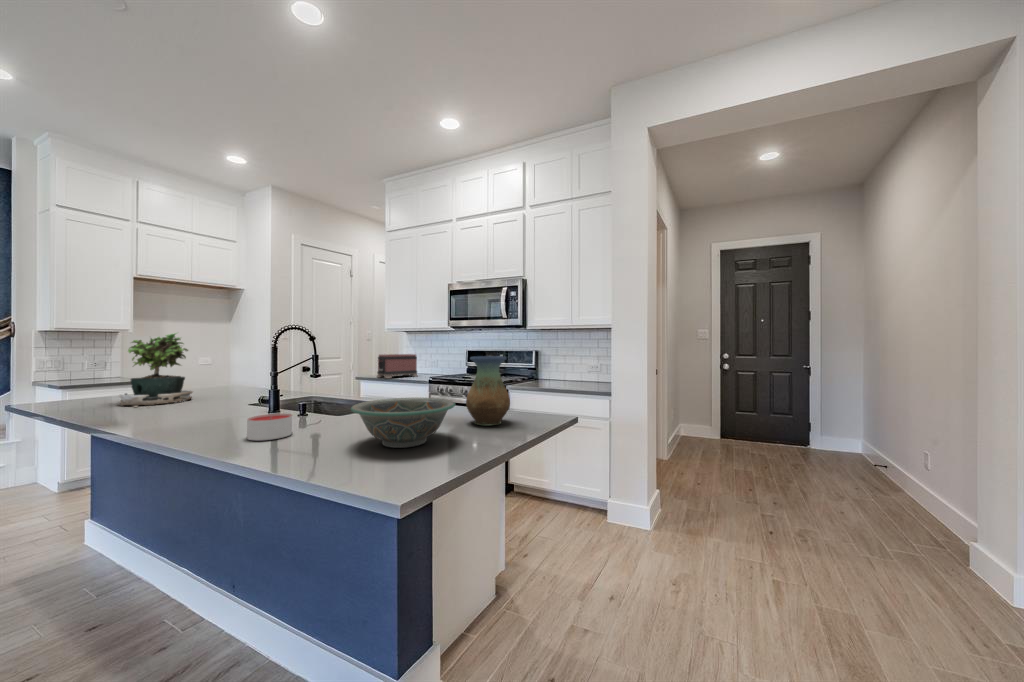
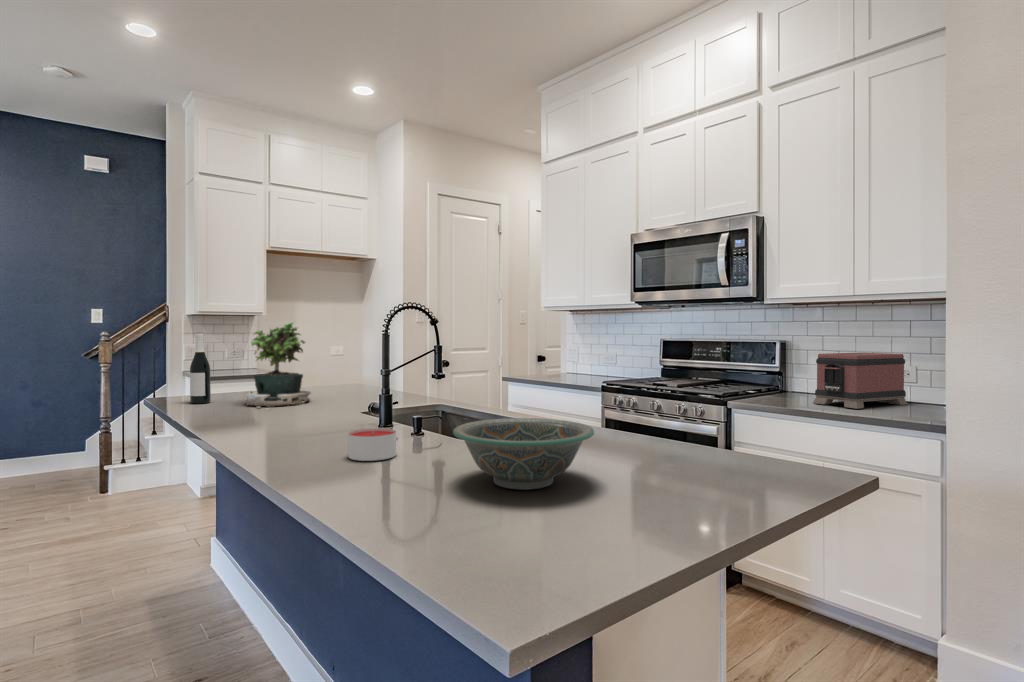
wine bottle: none [48,341,76,407] -> present [190,332,211,404]
toaster: present [377,354,417,379] -> present [813,353,907,409]
vase: present [466,356,510,425] -> none [622,359,694,469]

